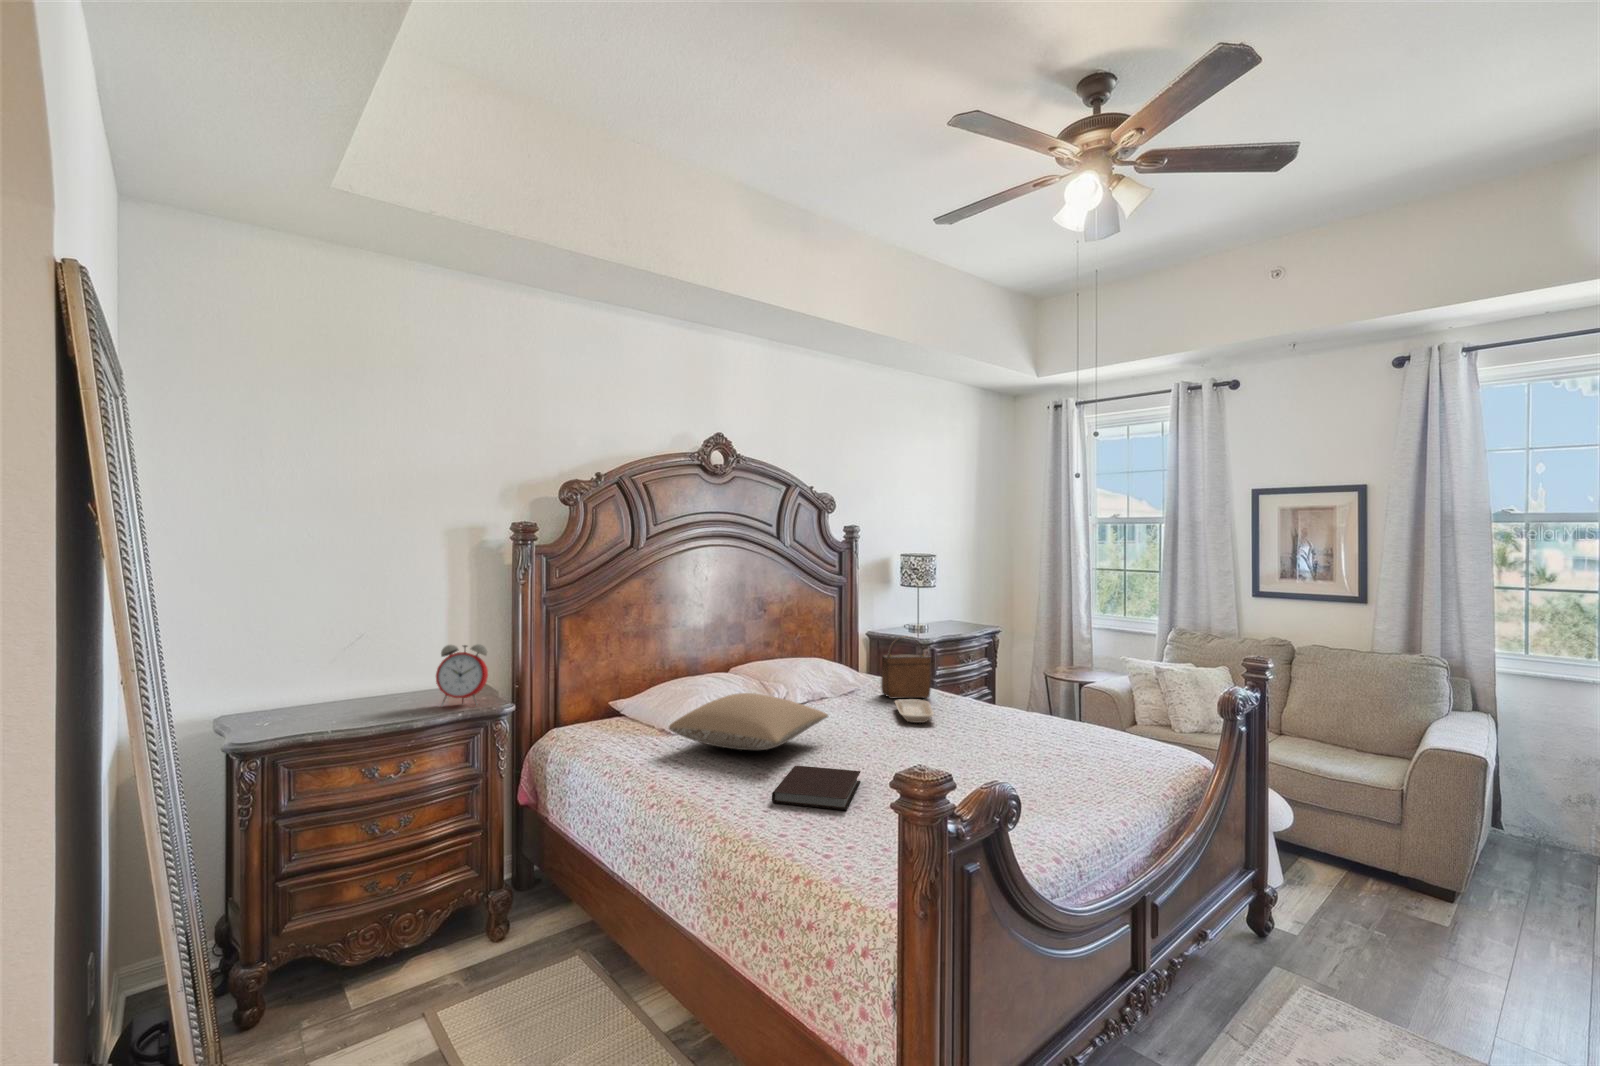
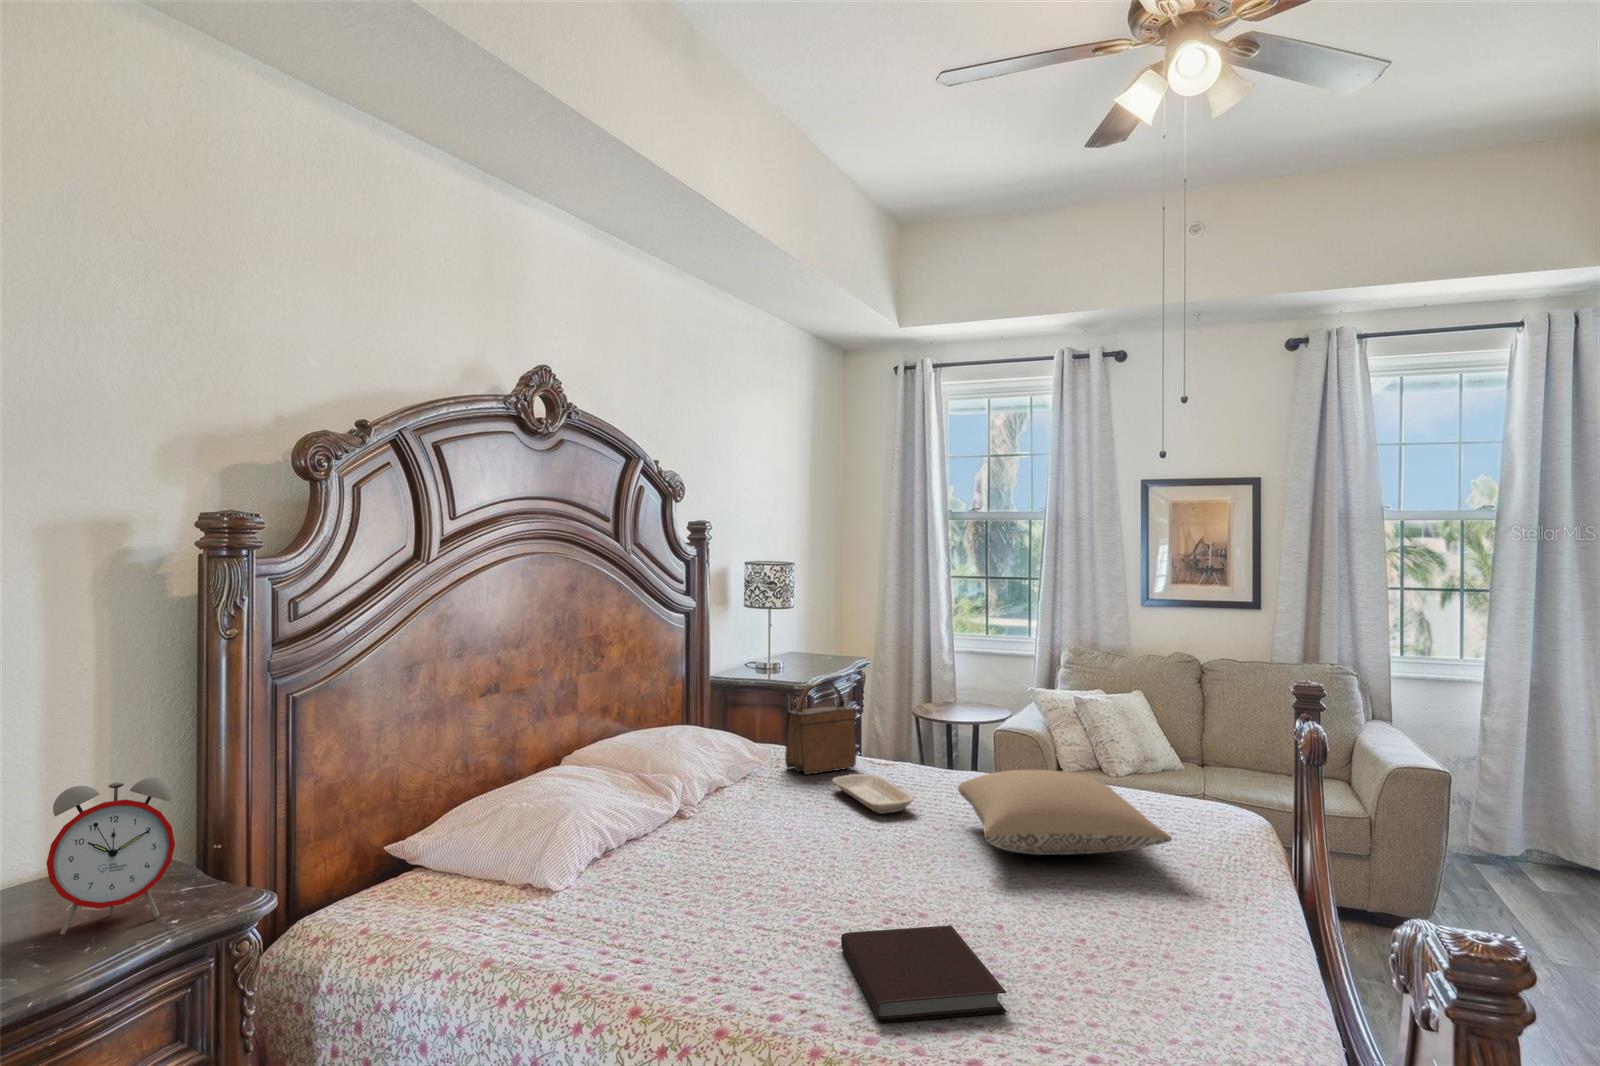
pillow: present [669,693,828,750] -> present [958,770,1172,855]

